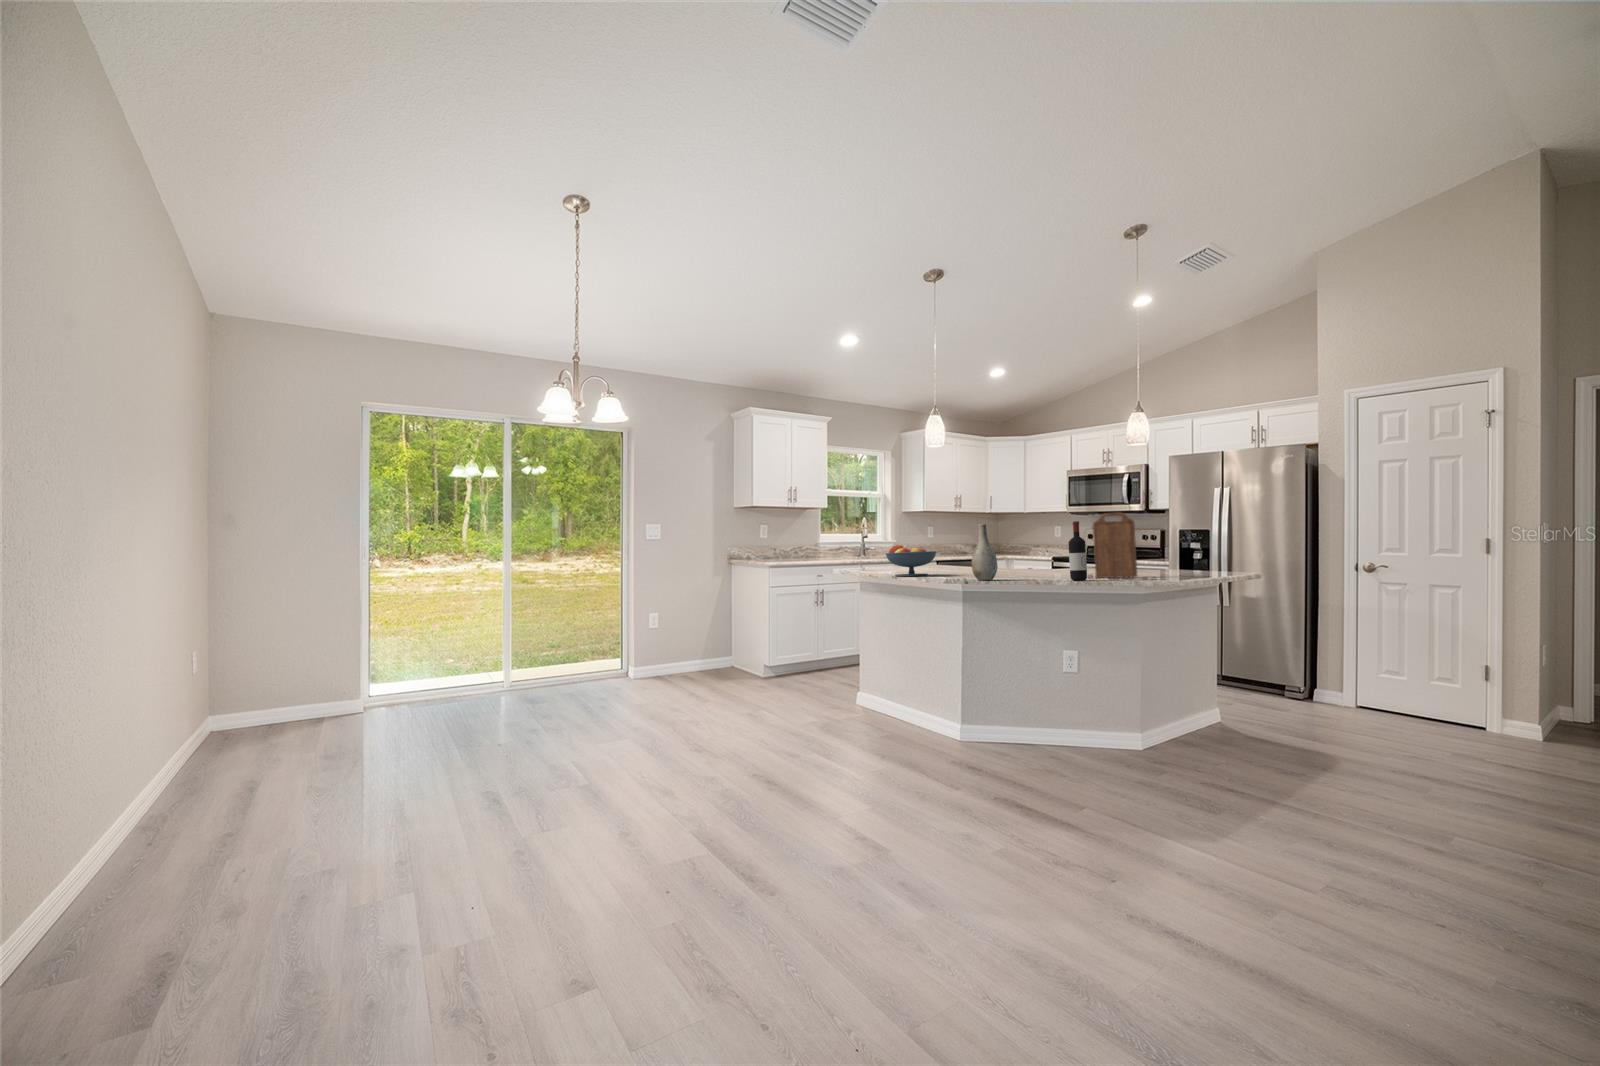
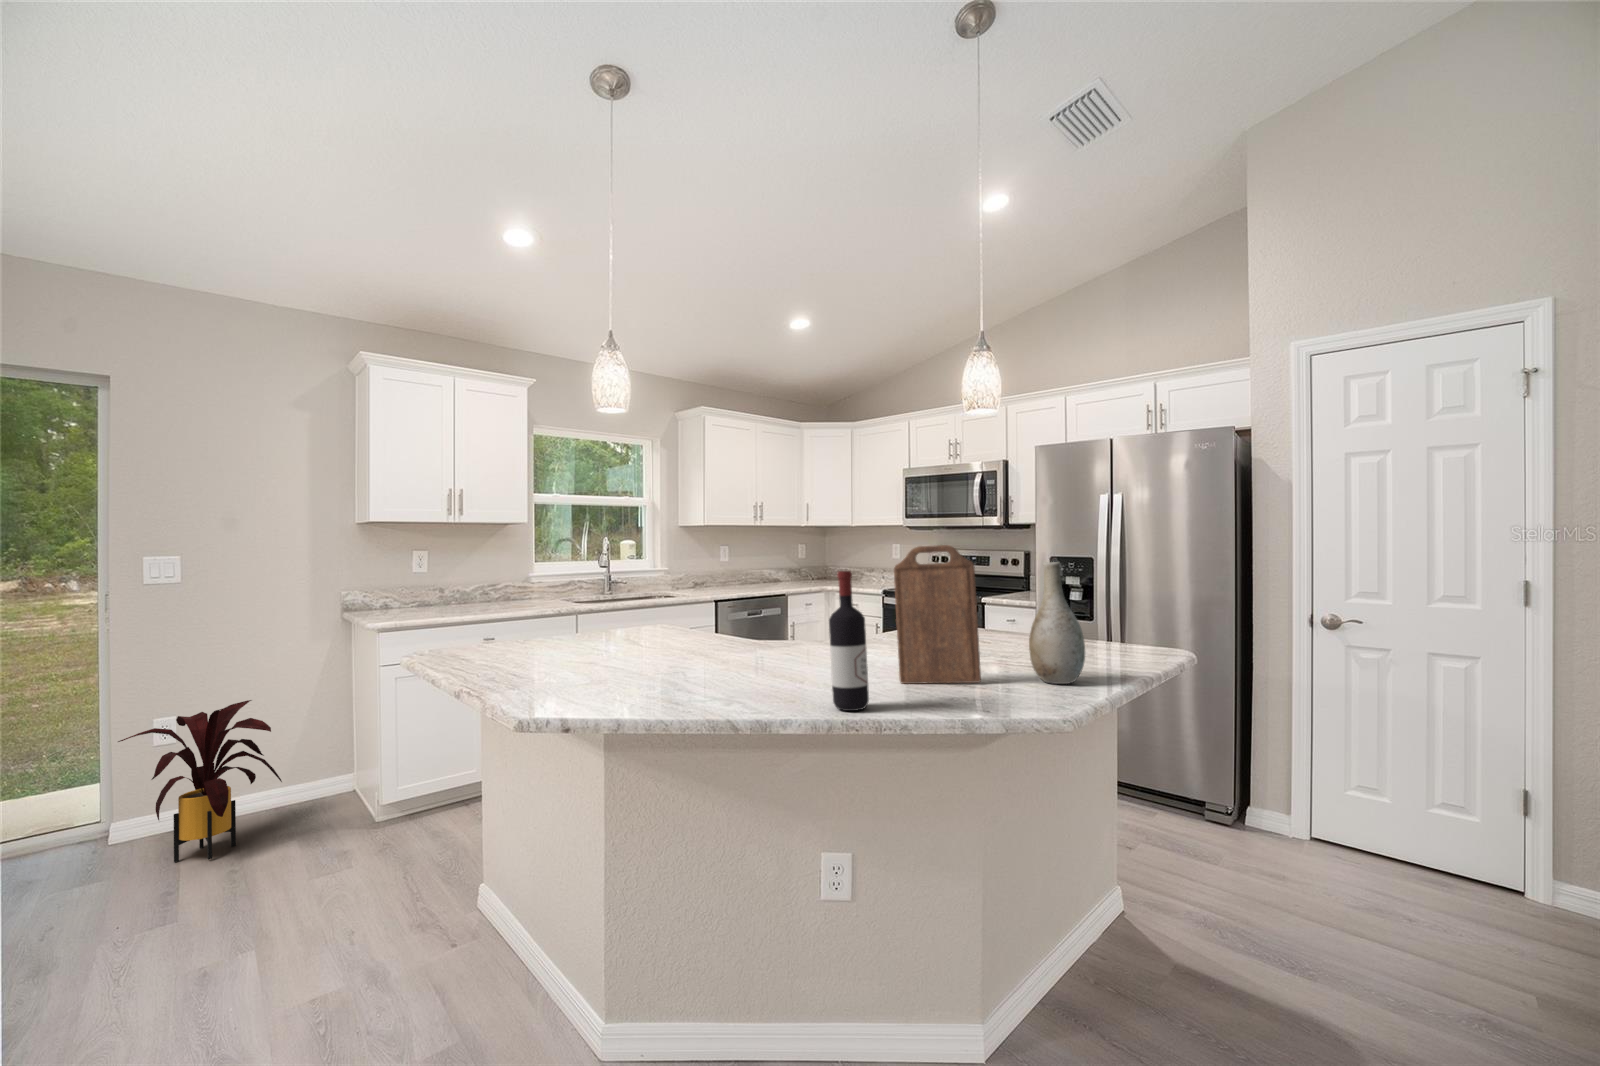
vase: present [972,524,997,580] -> present [1029,562,1085,684]
fruit bowl: present [886,545,936,576] -> none [512,604,618,671]
house plant: none [654,605,726,683] -> present [118,700,282,862]

